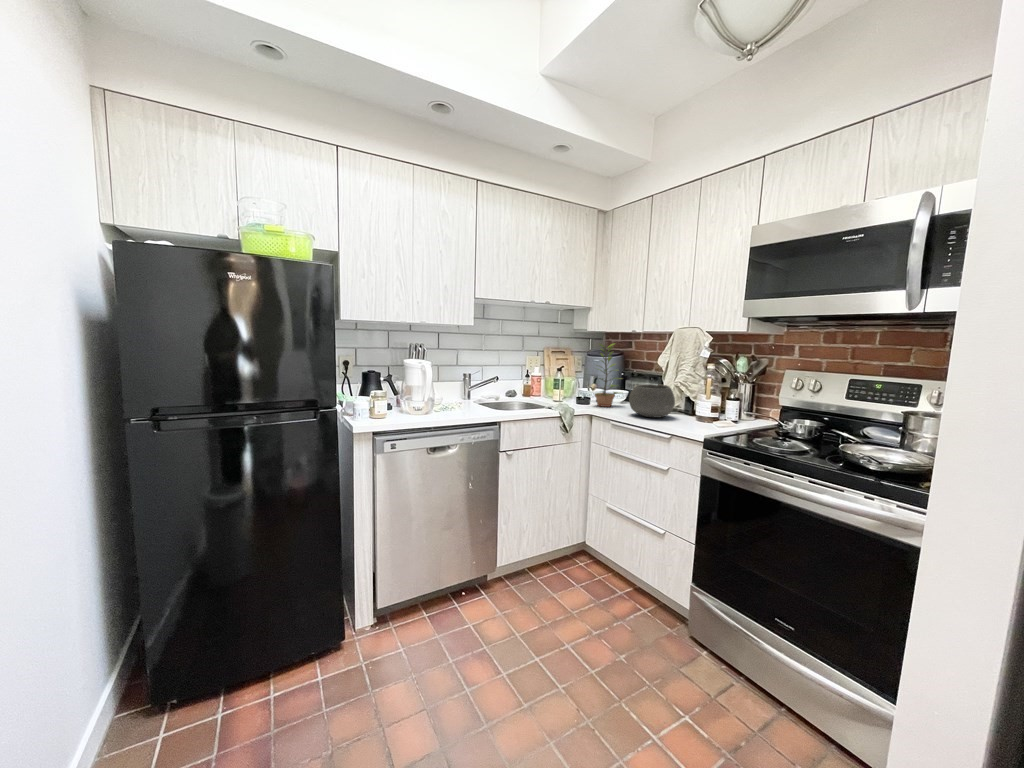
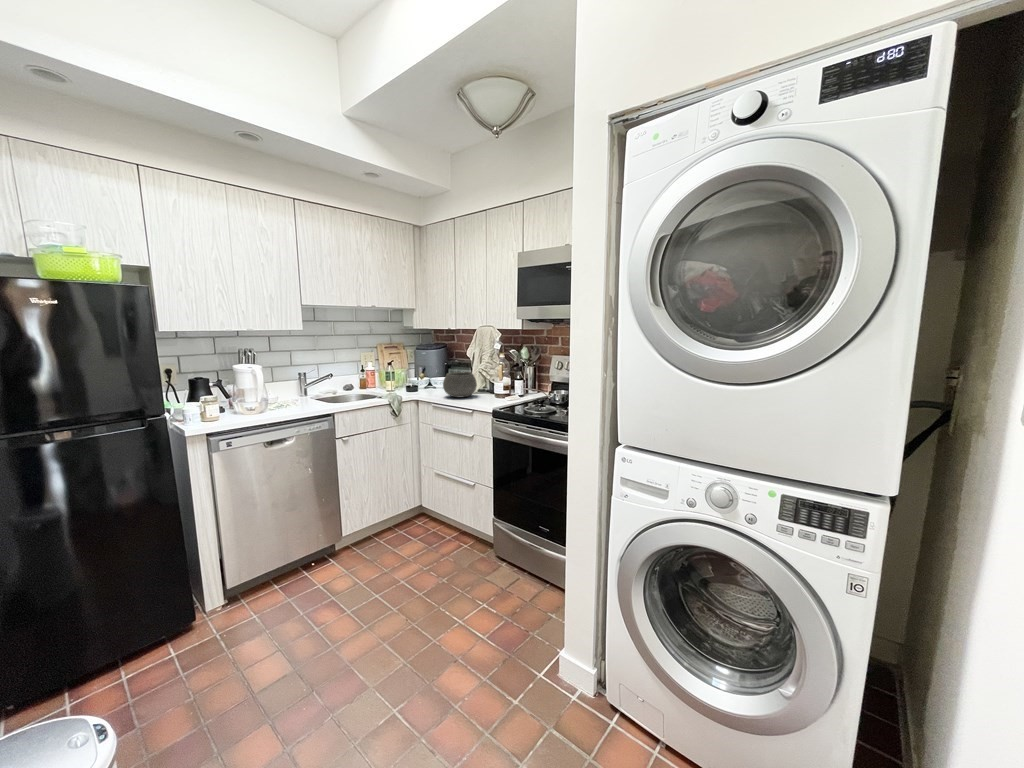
plant: present [595,344,621,407] -> none [415,341,444,392]

